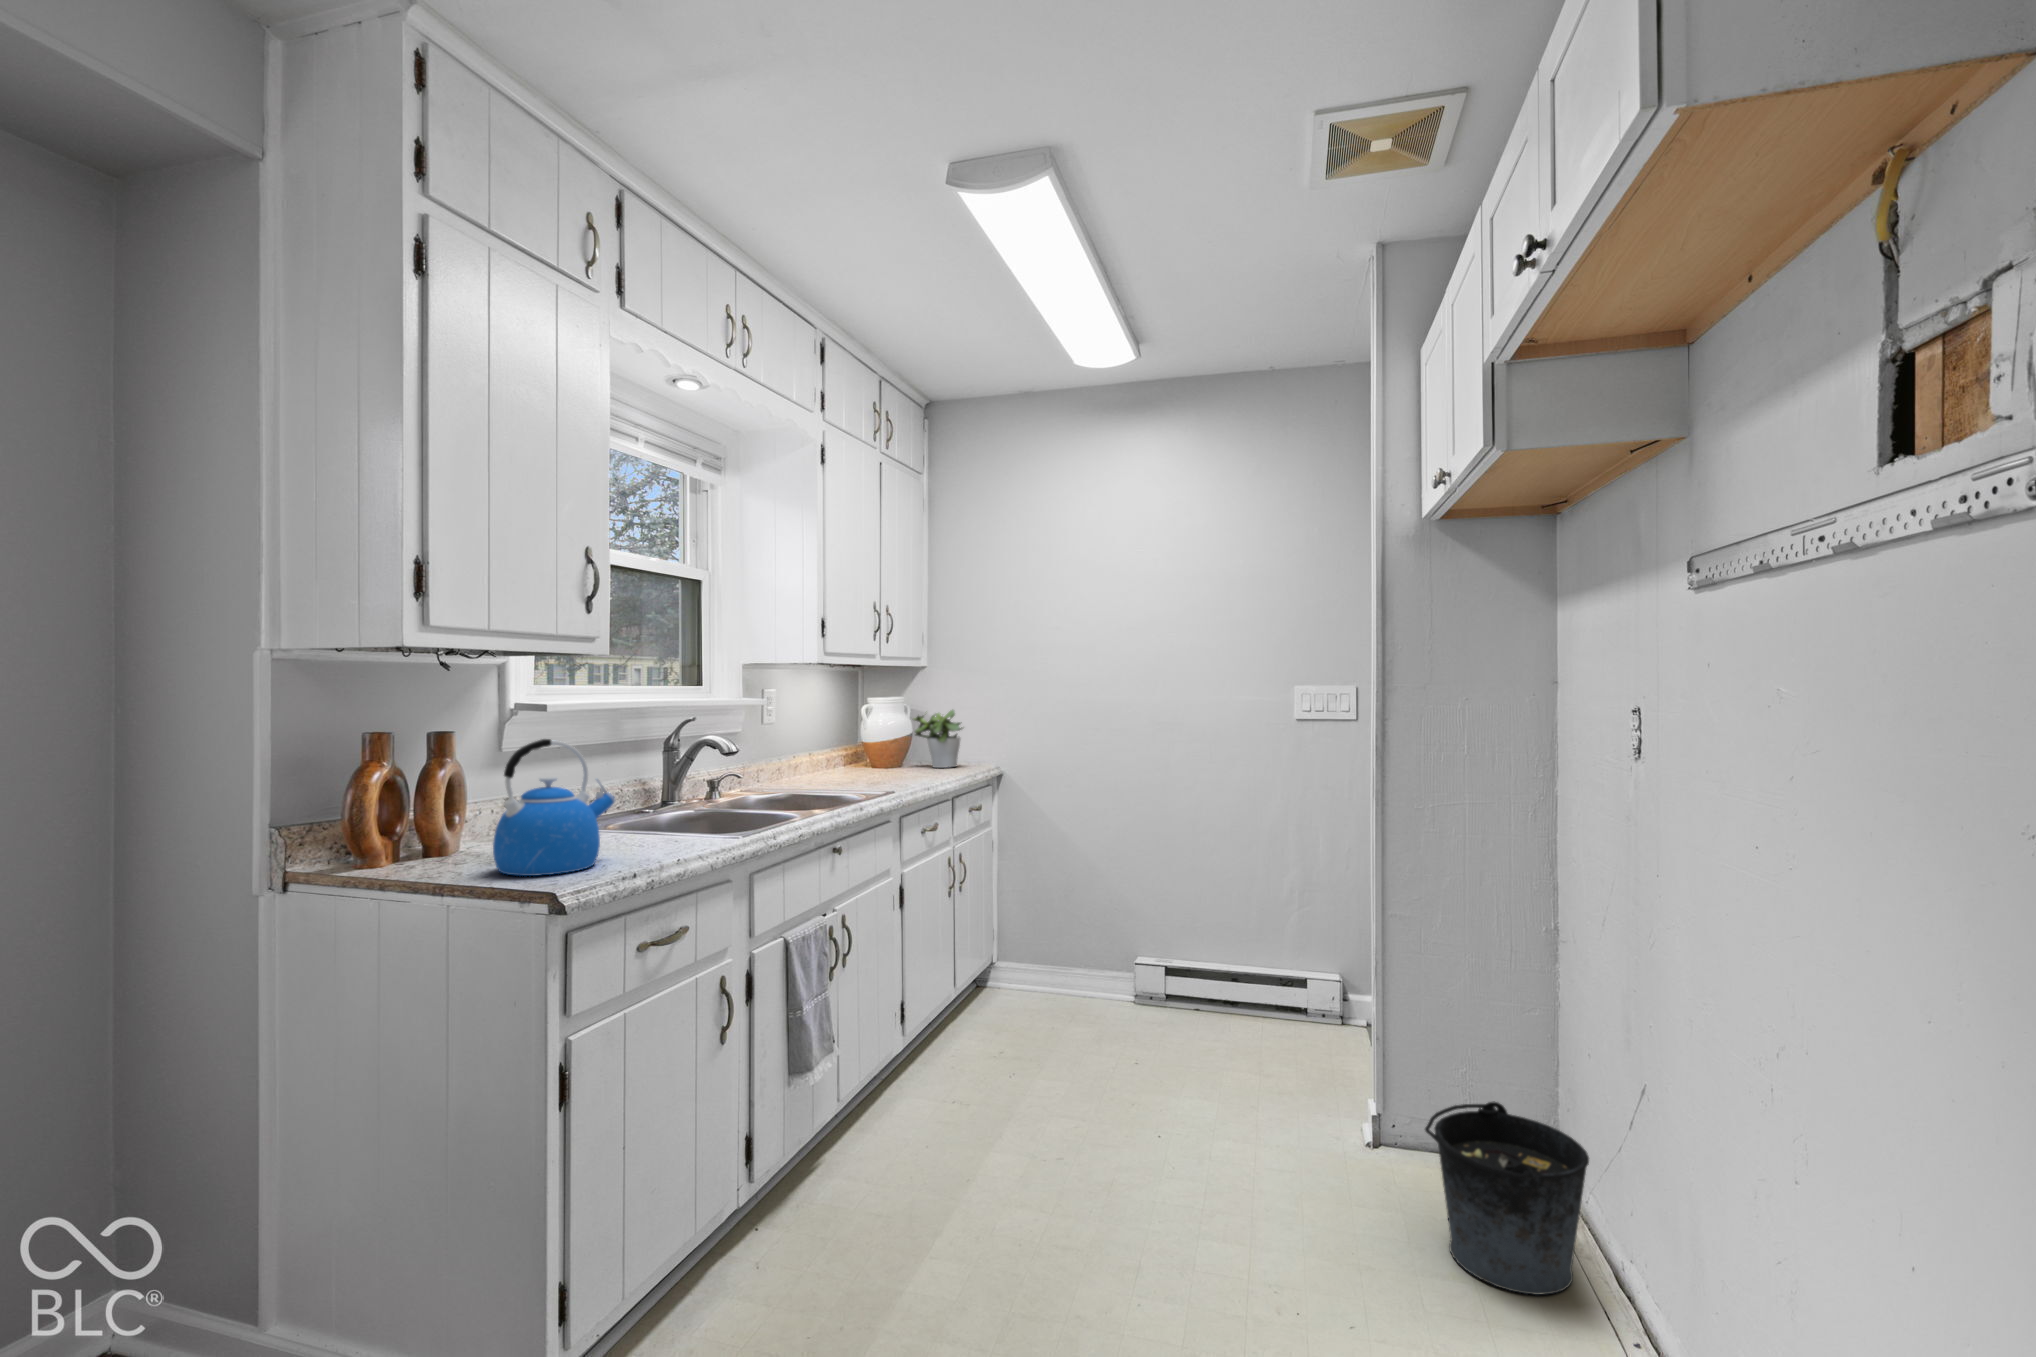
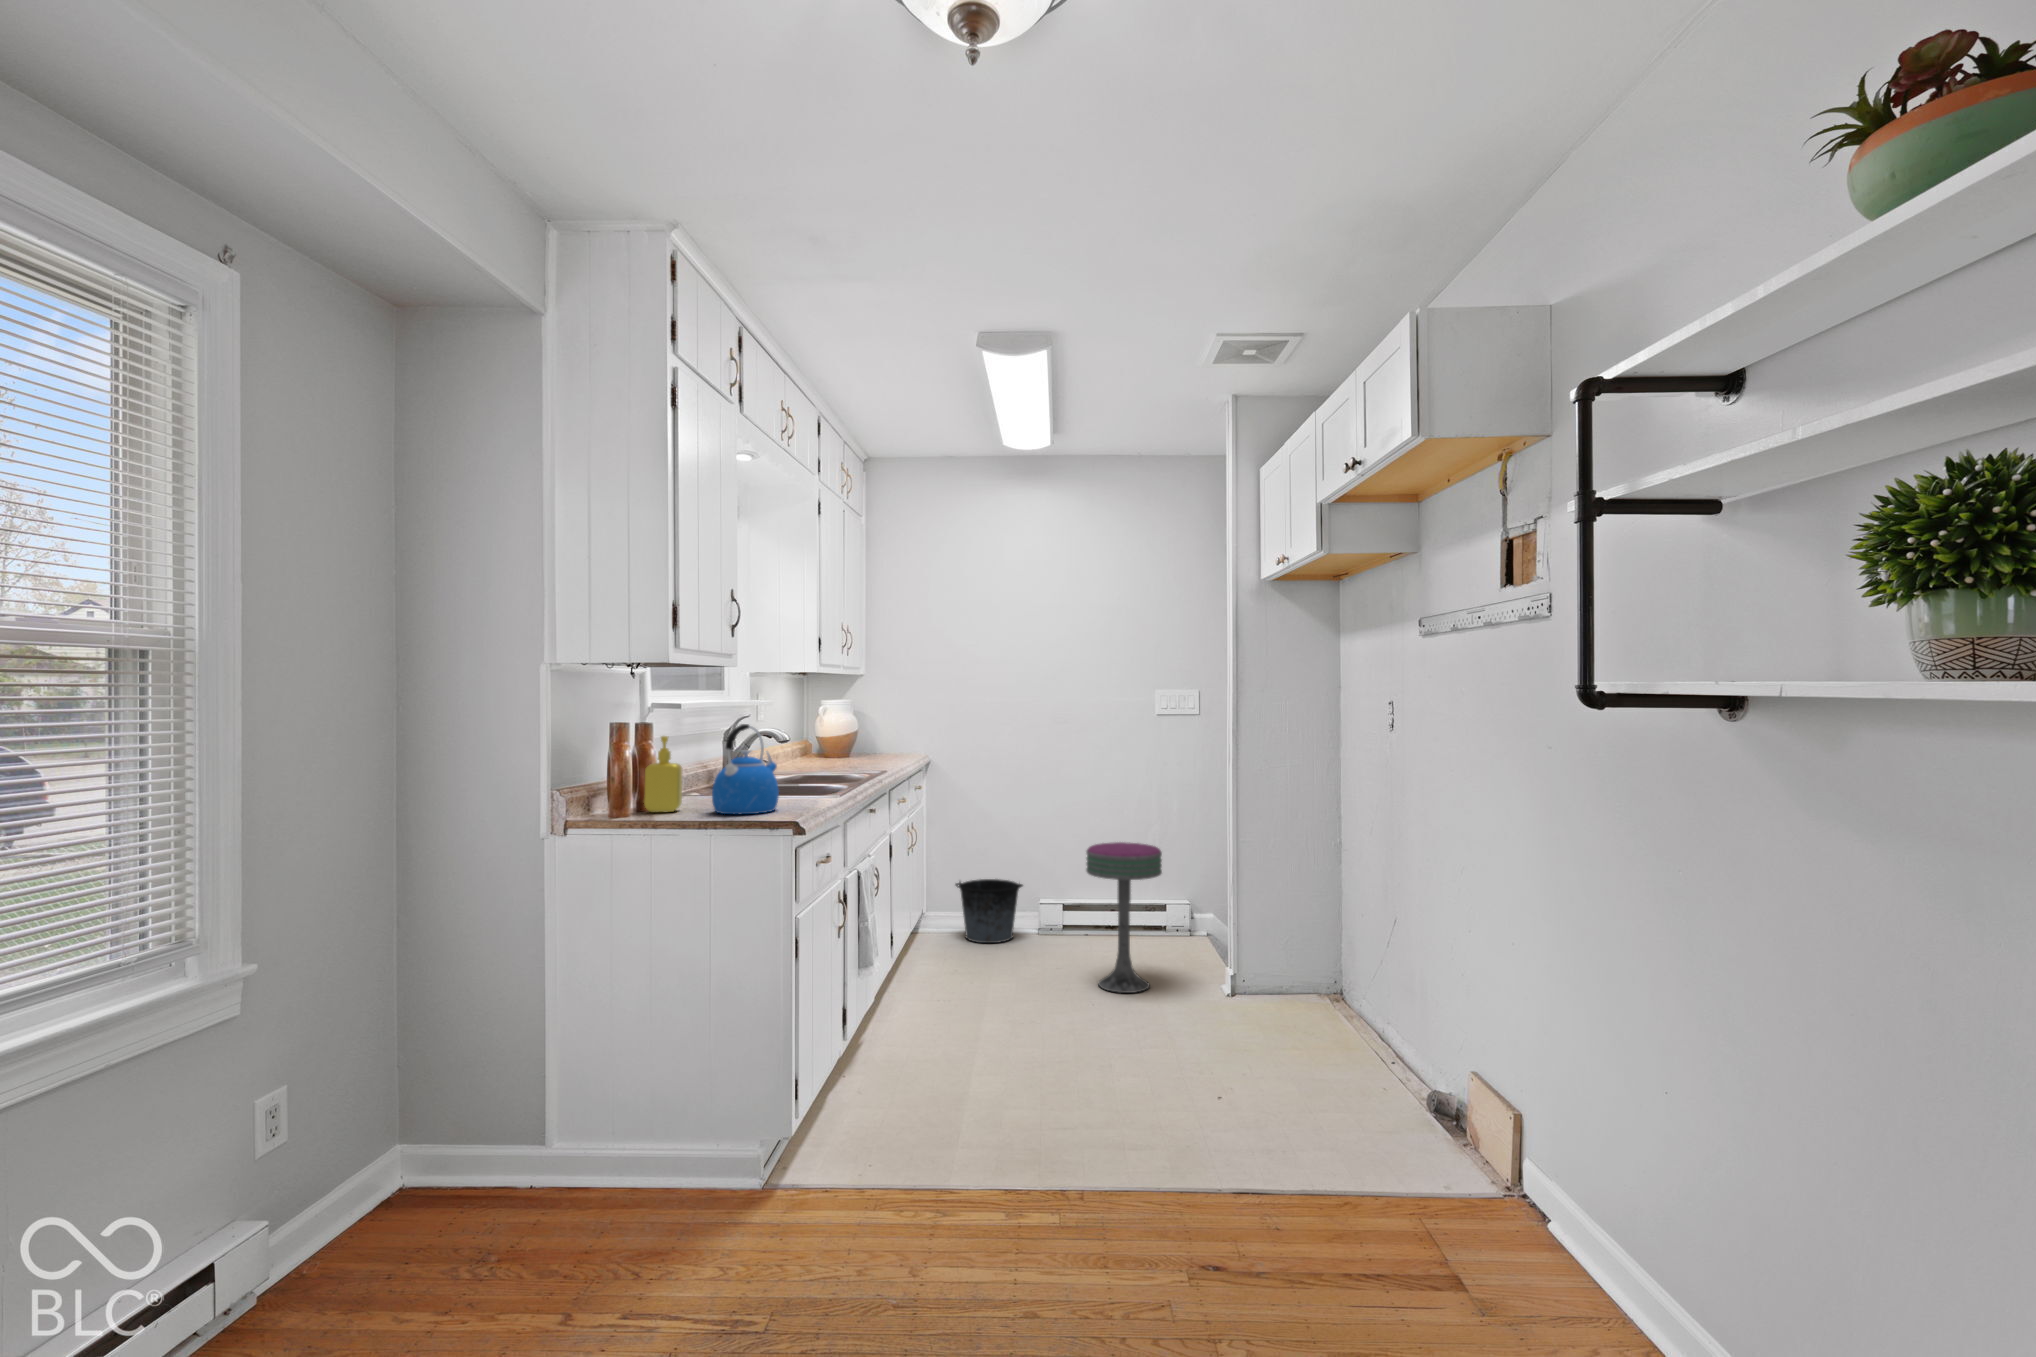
potted plant: present [913,710,963,768] -> none [855,709,899,756]
soap dispenser: none [421,754,482,865] -> present [644,736,682,813]
bar stool: none [1163,900,1272,1123] -> present [1086,842,1162,993]
bucket: present [1425,1101,1589,1295] -> present [955,879,1023,943]

